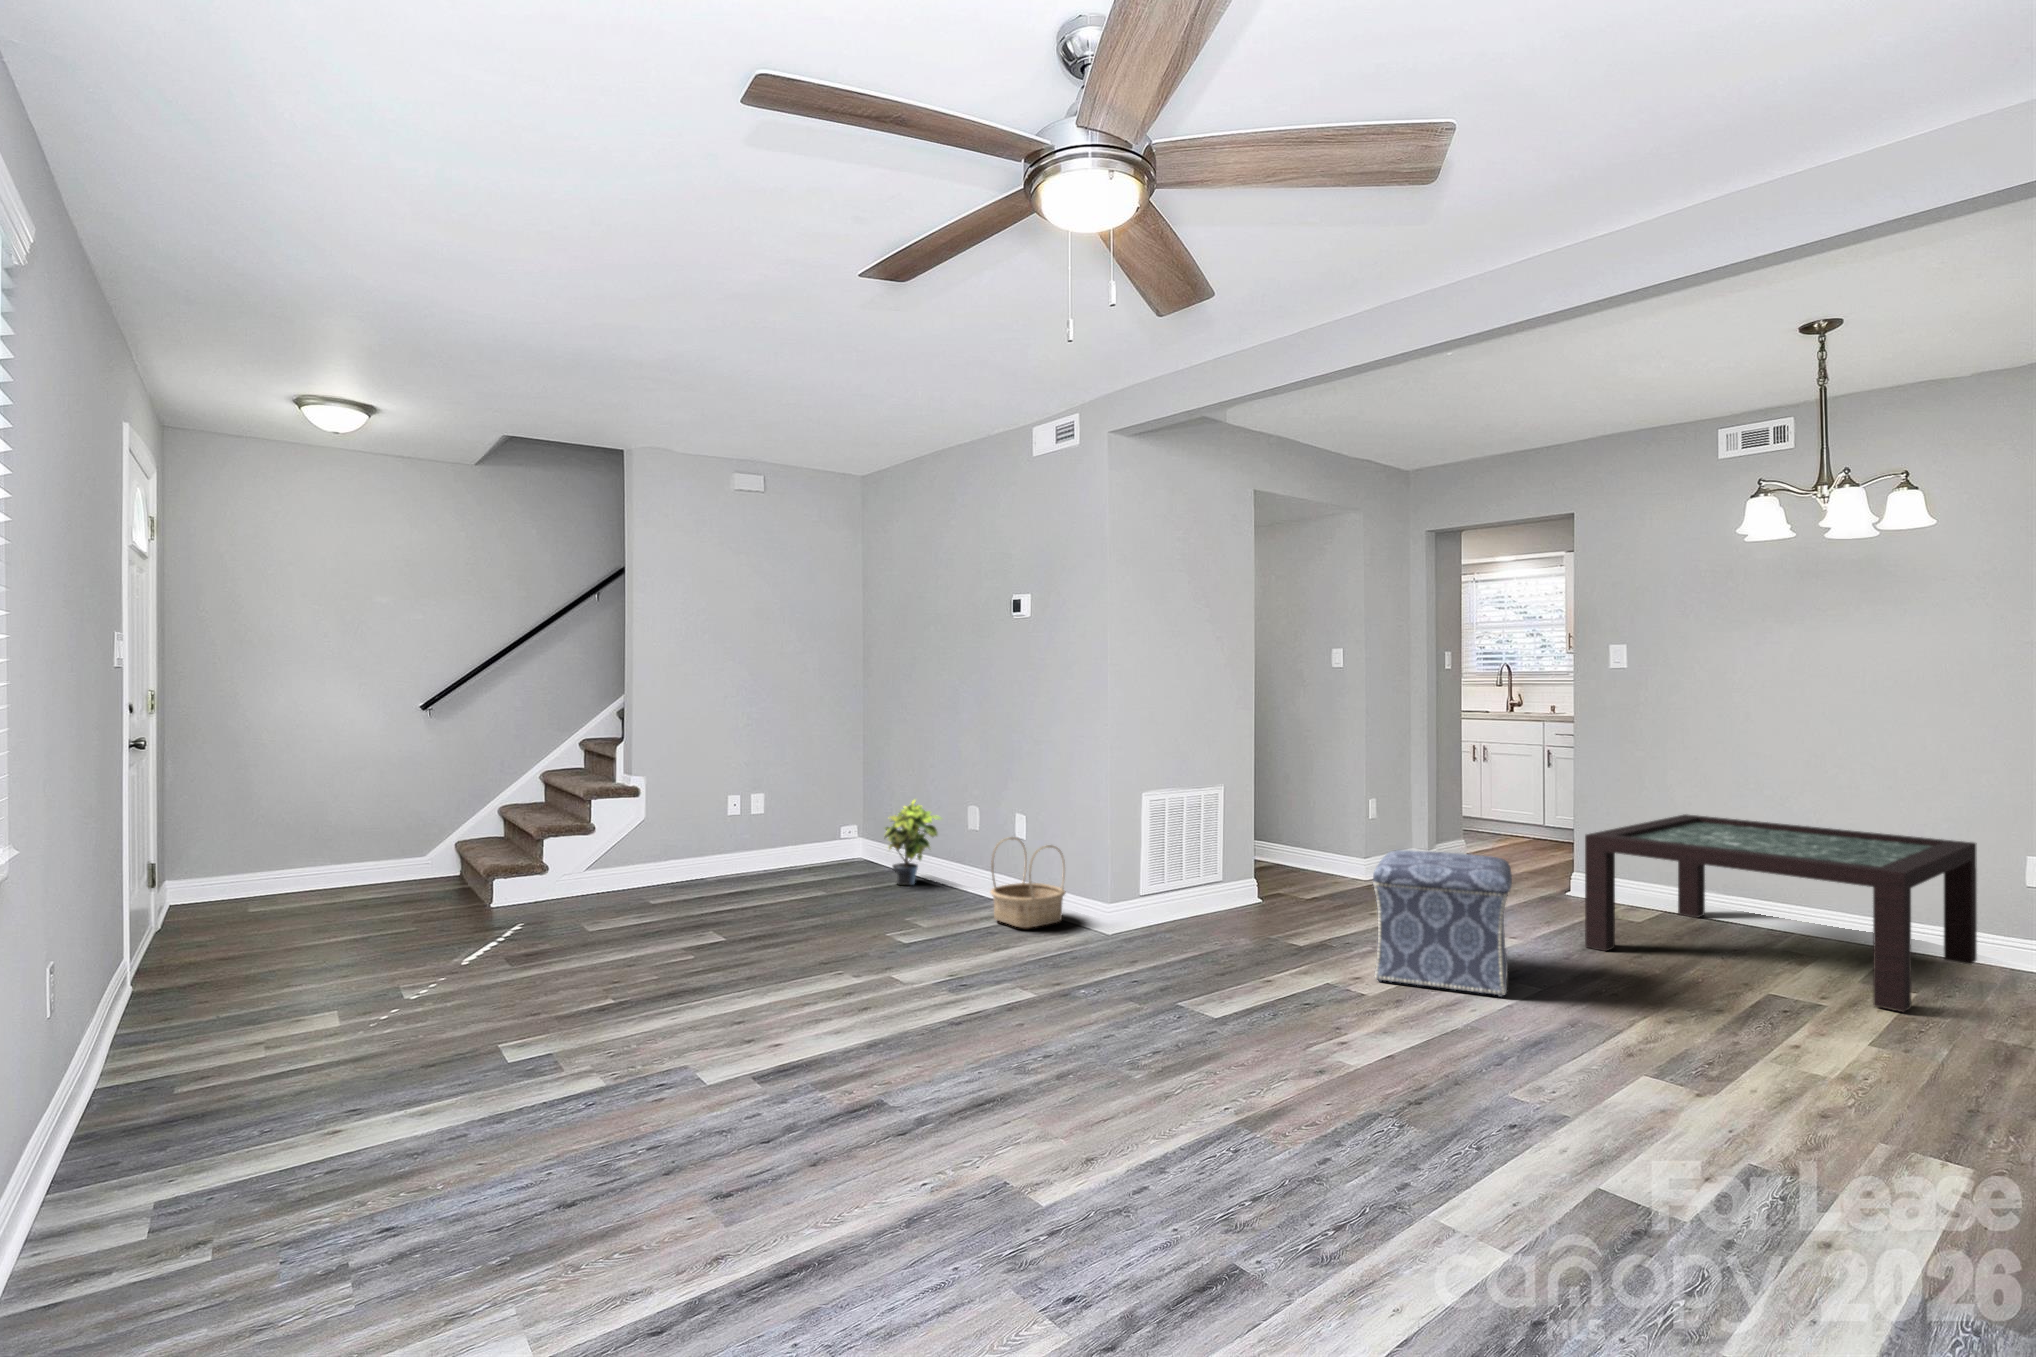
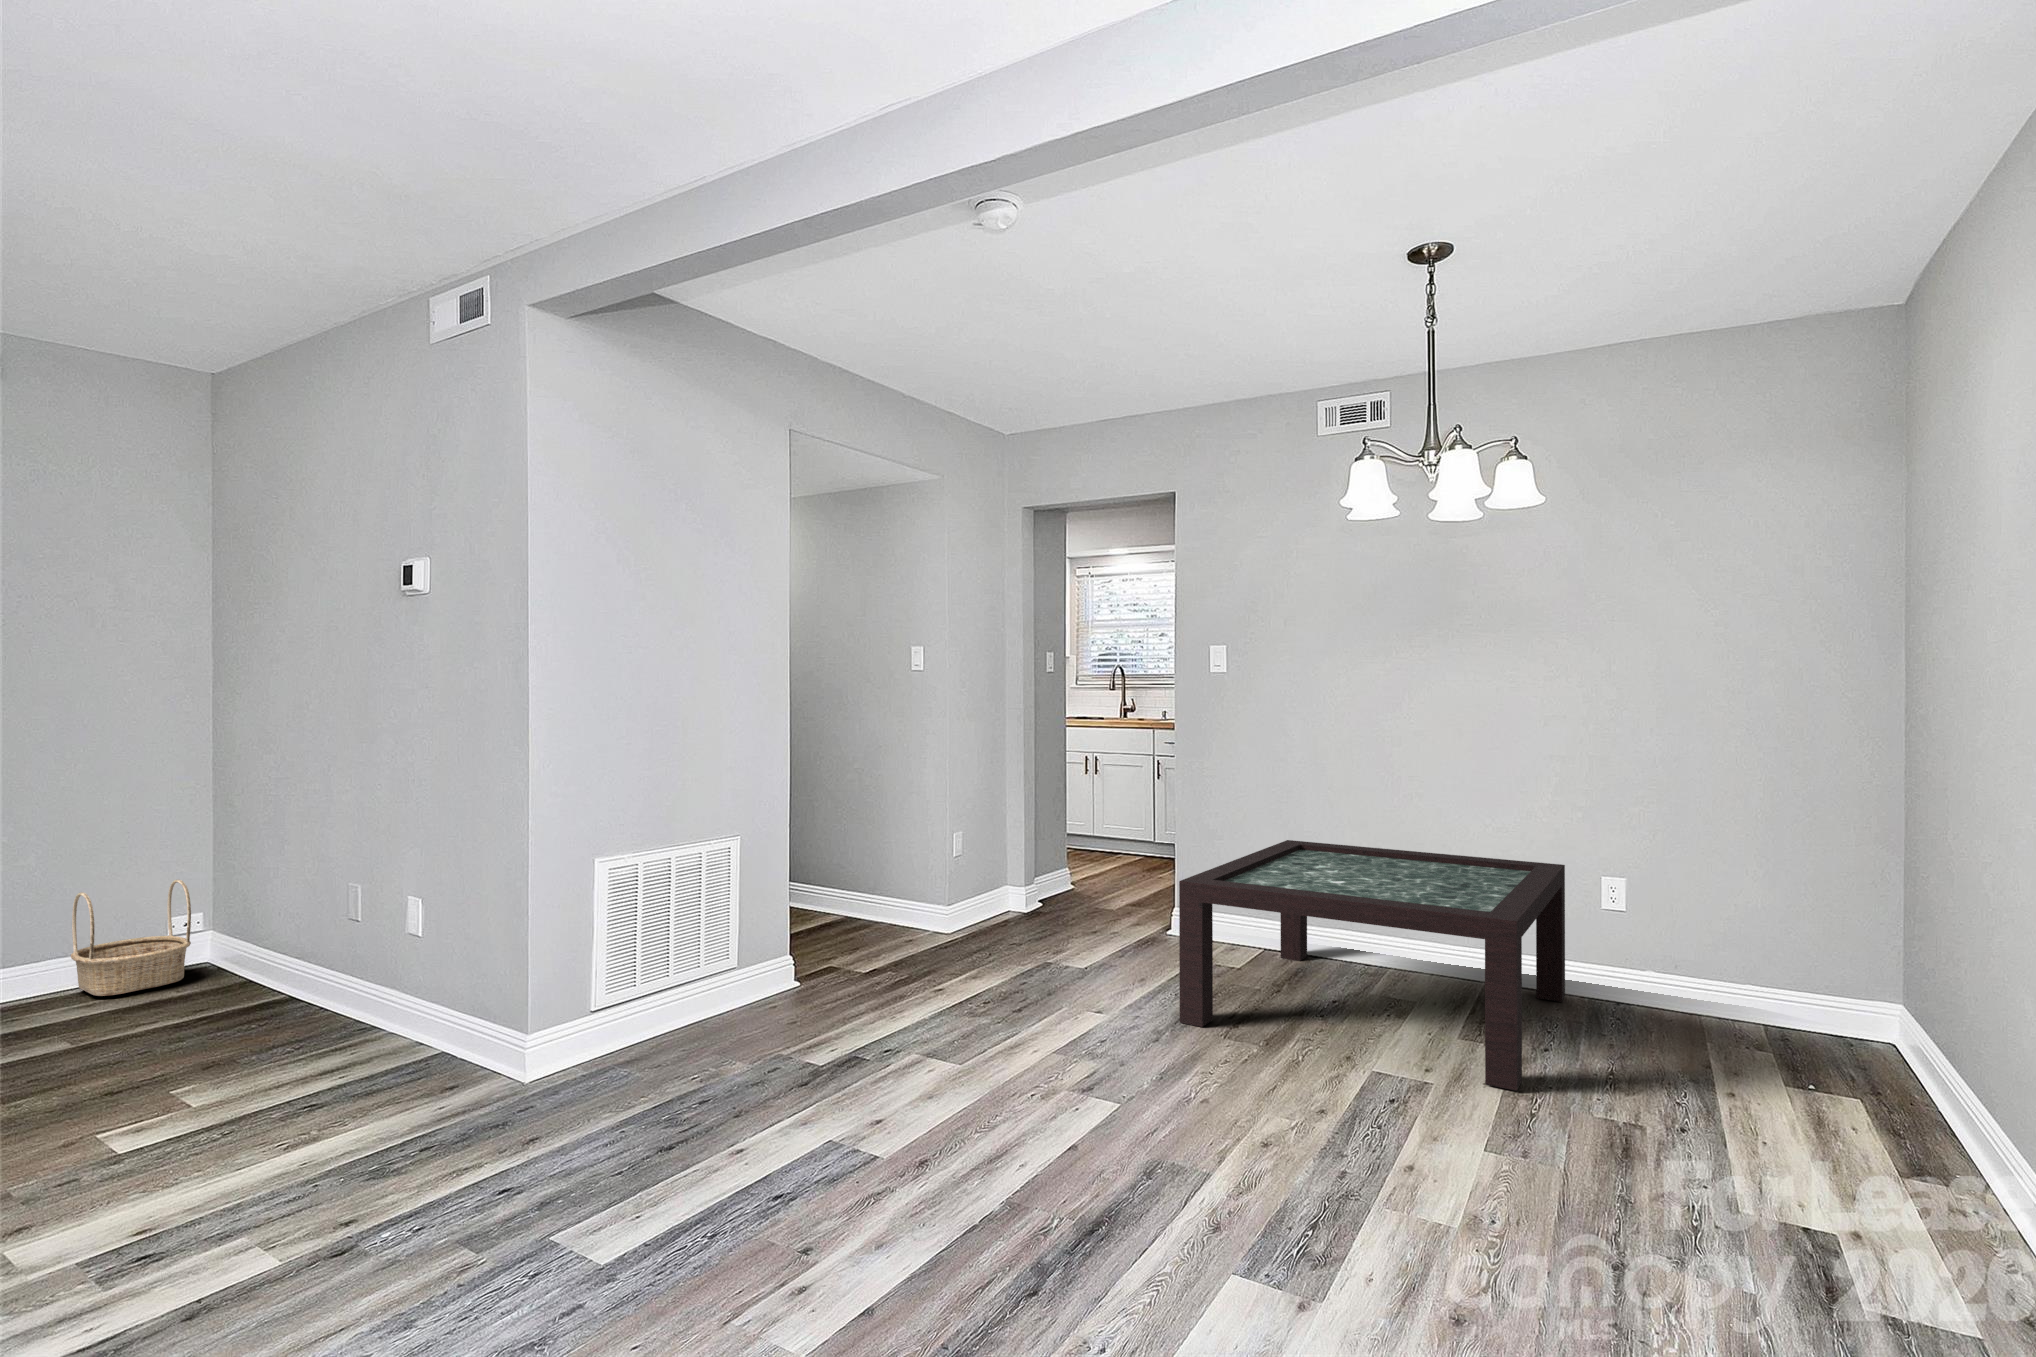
potted plant: present [884,800,942,885] -> none [207,871,318,1007]
basket: present [991,837,1066,928] -> present [71,880,191,996]
ottoman: present [1373,850,1512,997] -> none [899,924,1086,1134]

